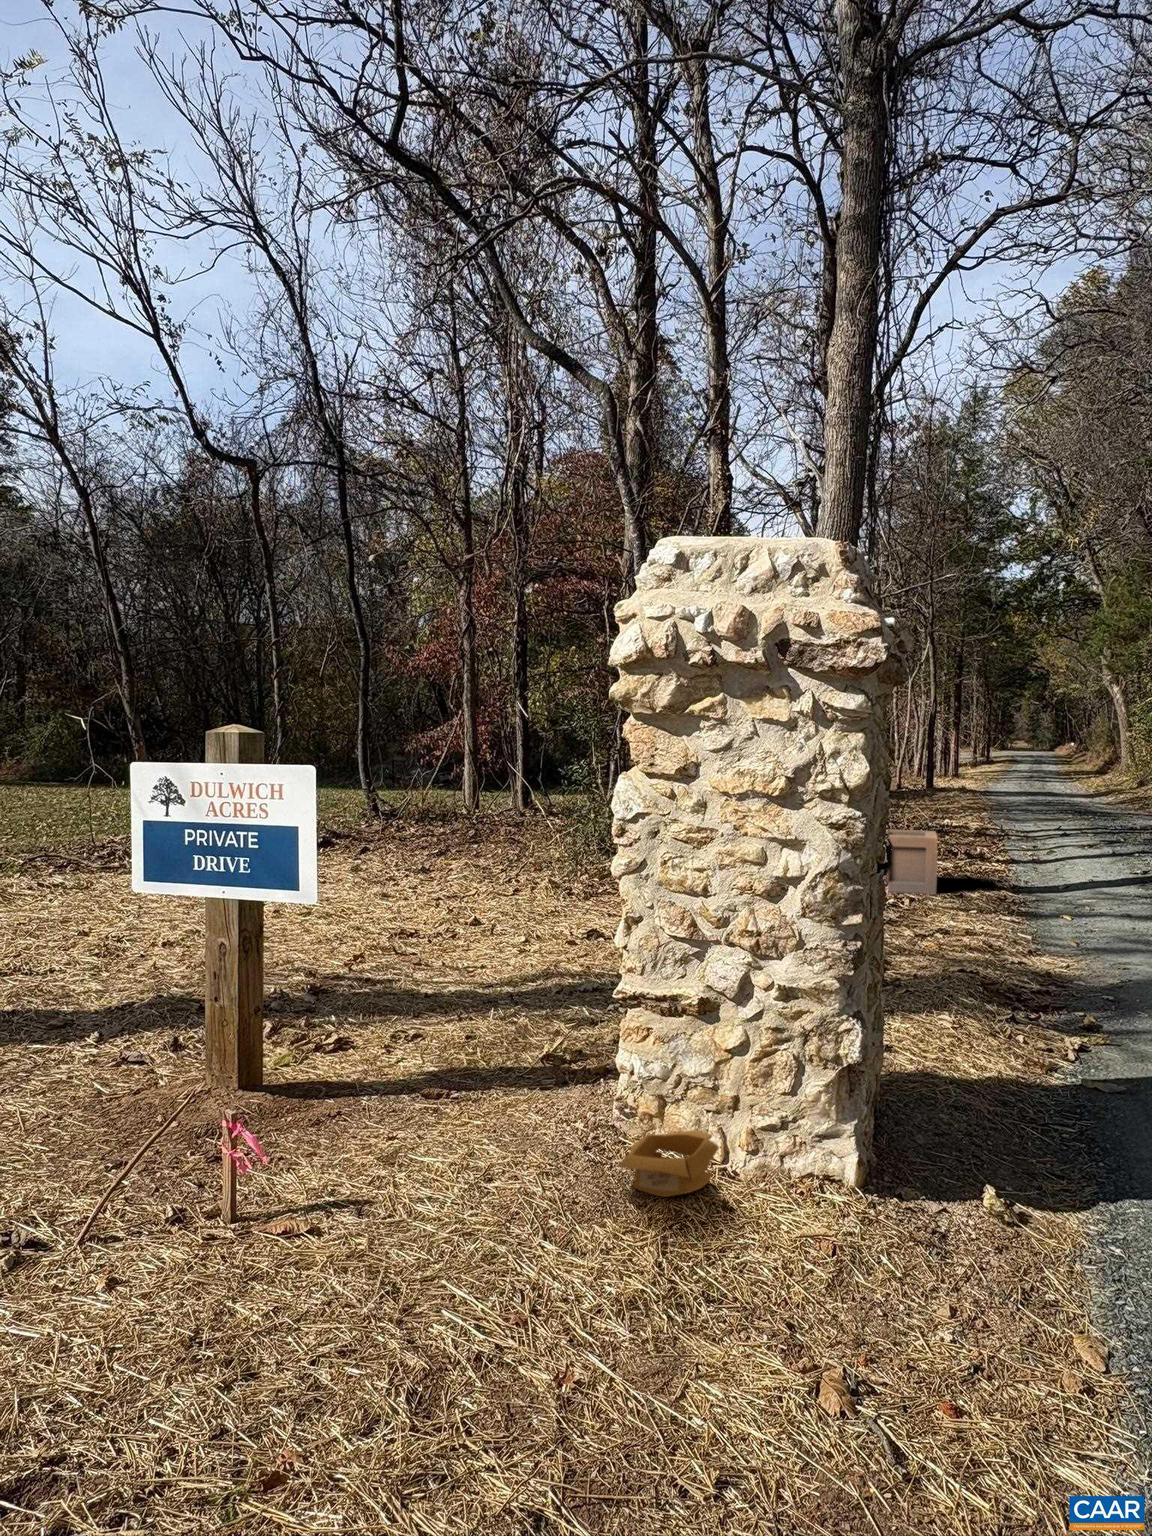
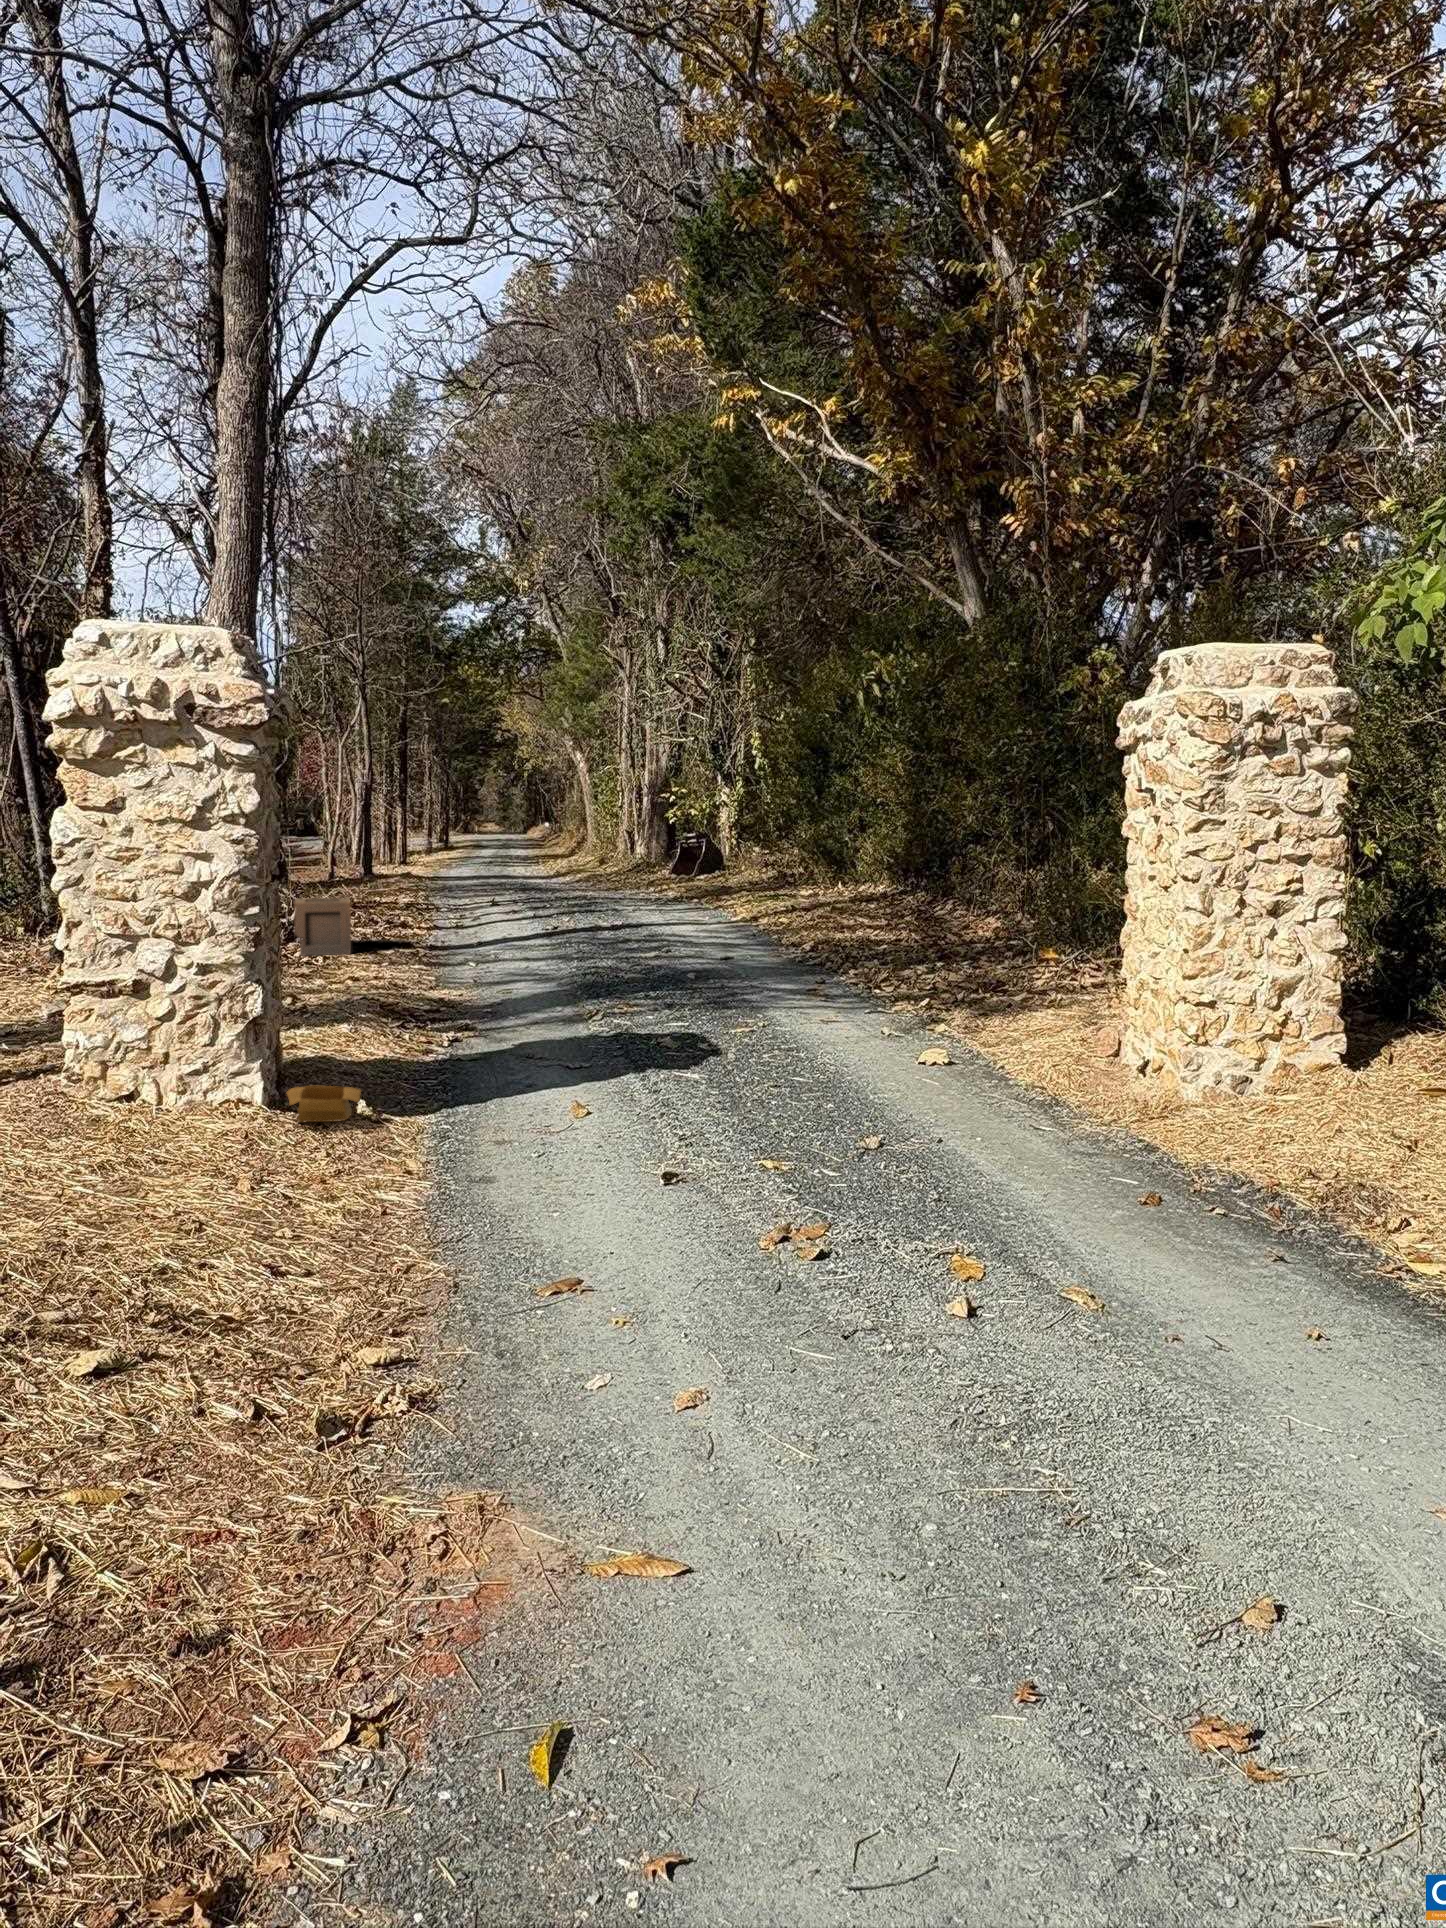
cardboard box: present [618,1130,719,1197] -> present [287,1086,361,1123]

